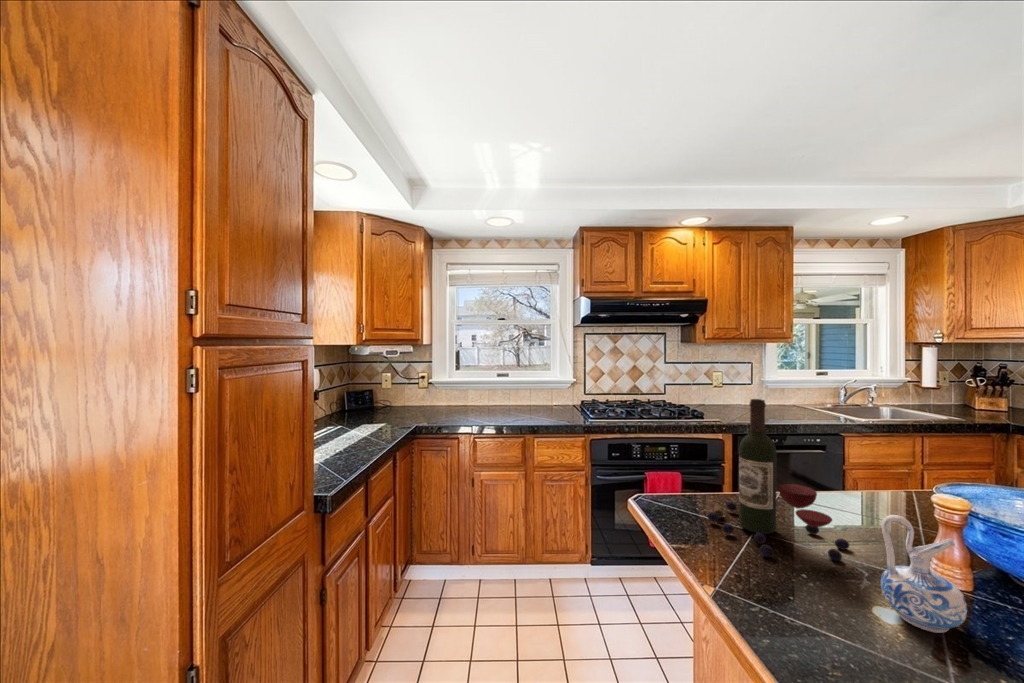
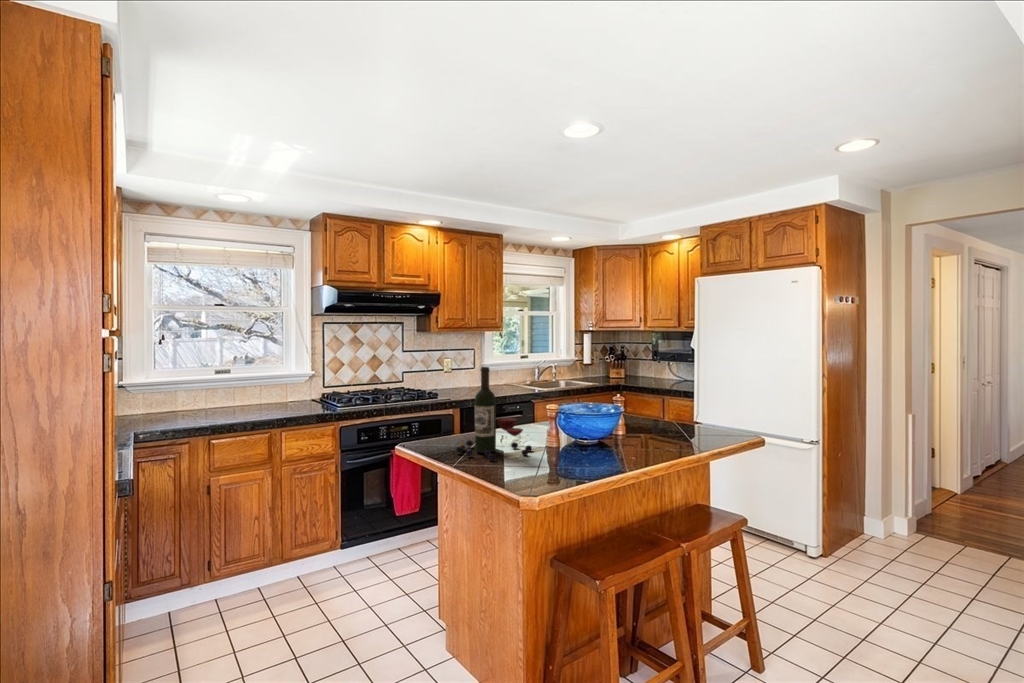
ceramic pitcher: present [881,515,967,633] -> none [542,416,573,468]

